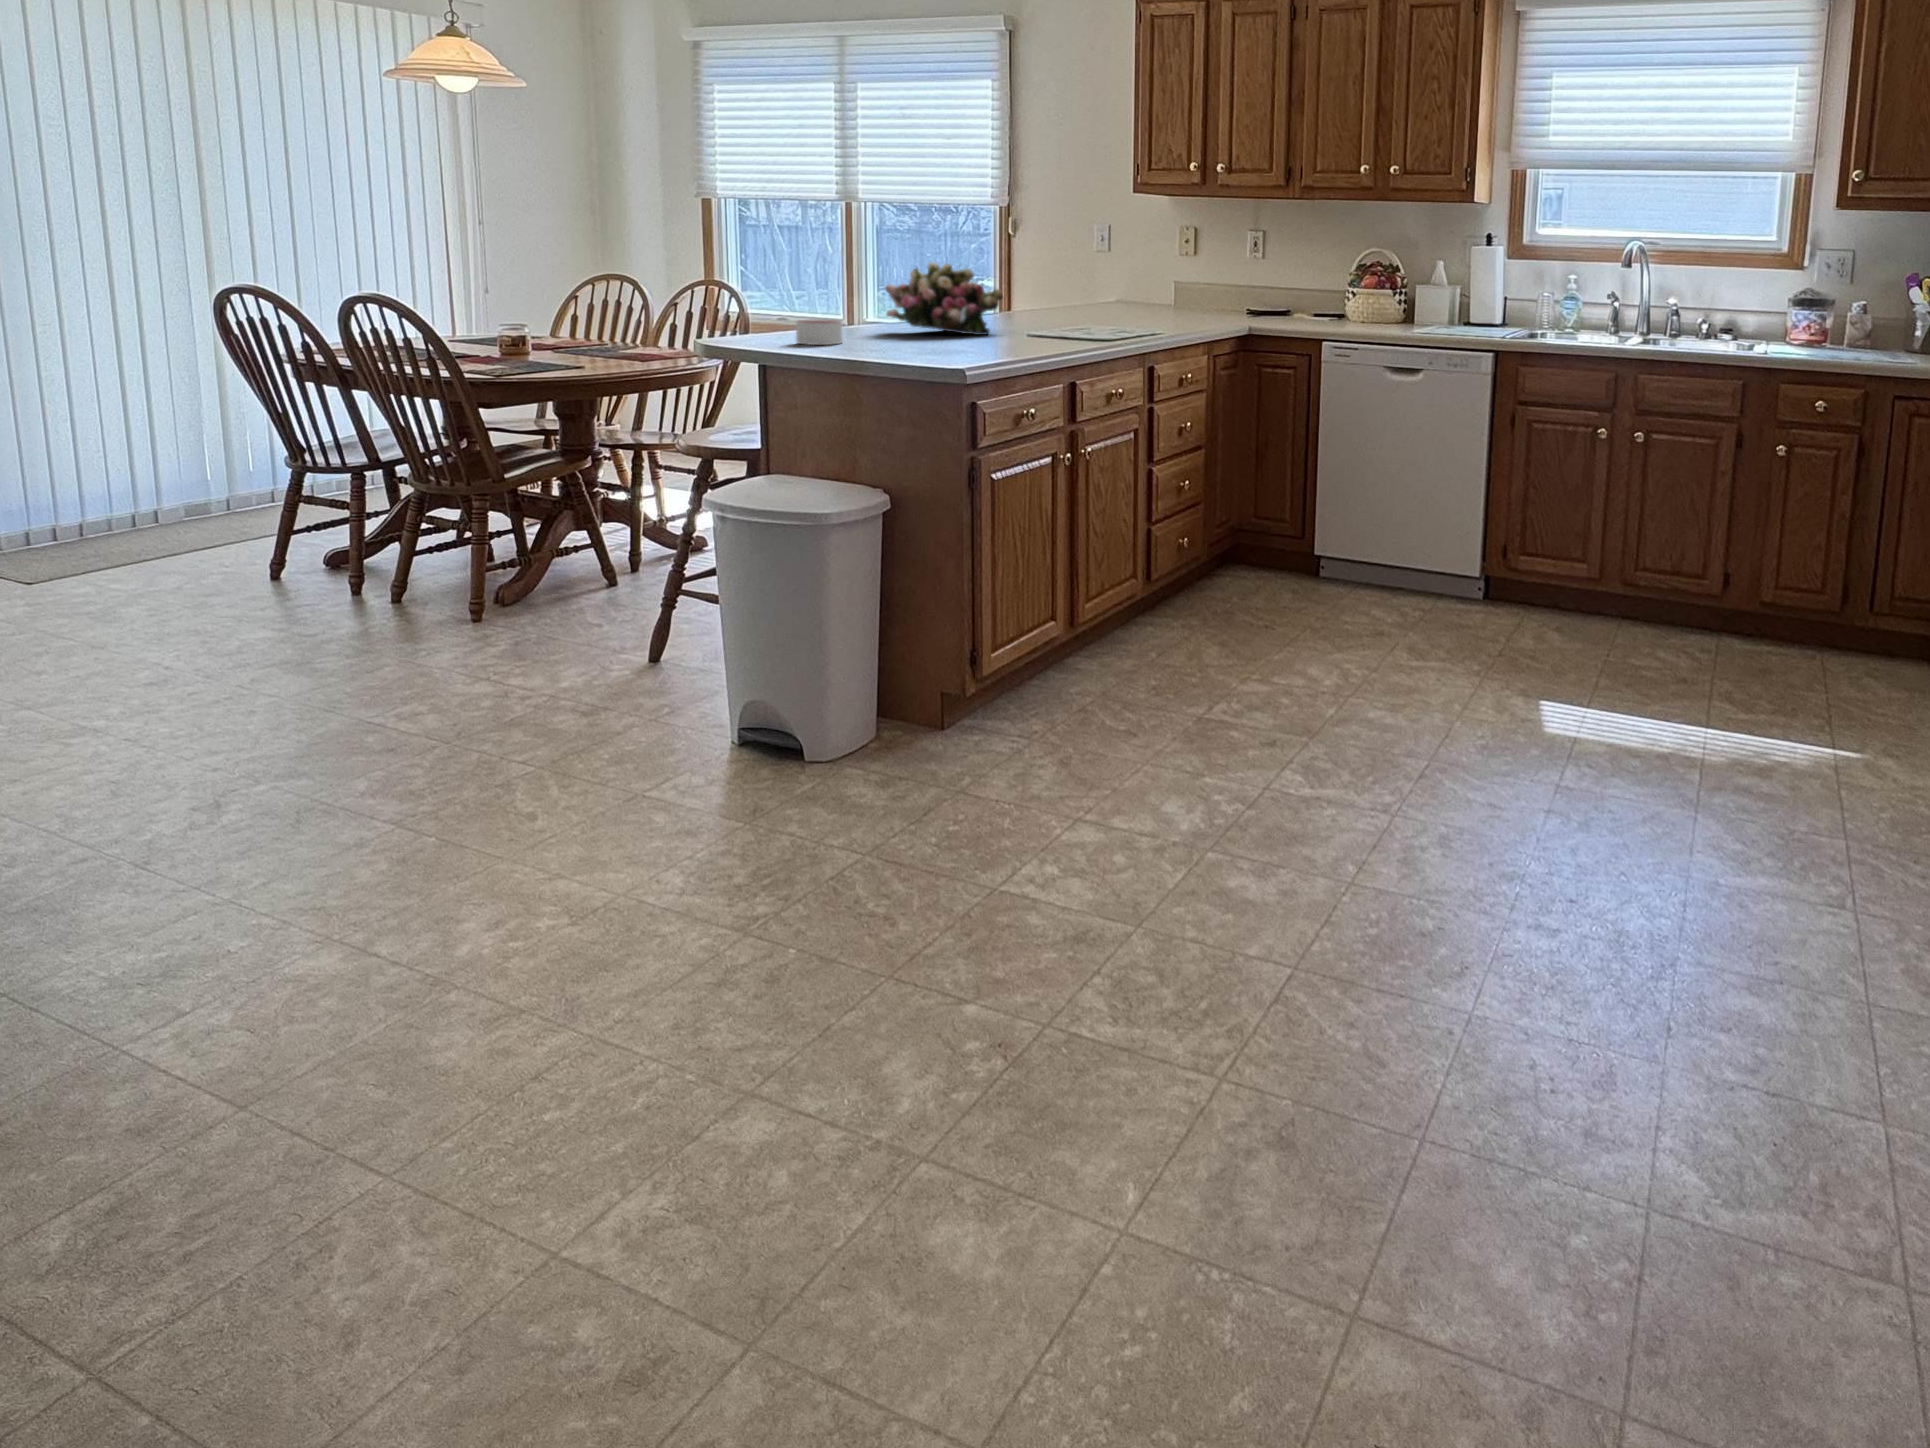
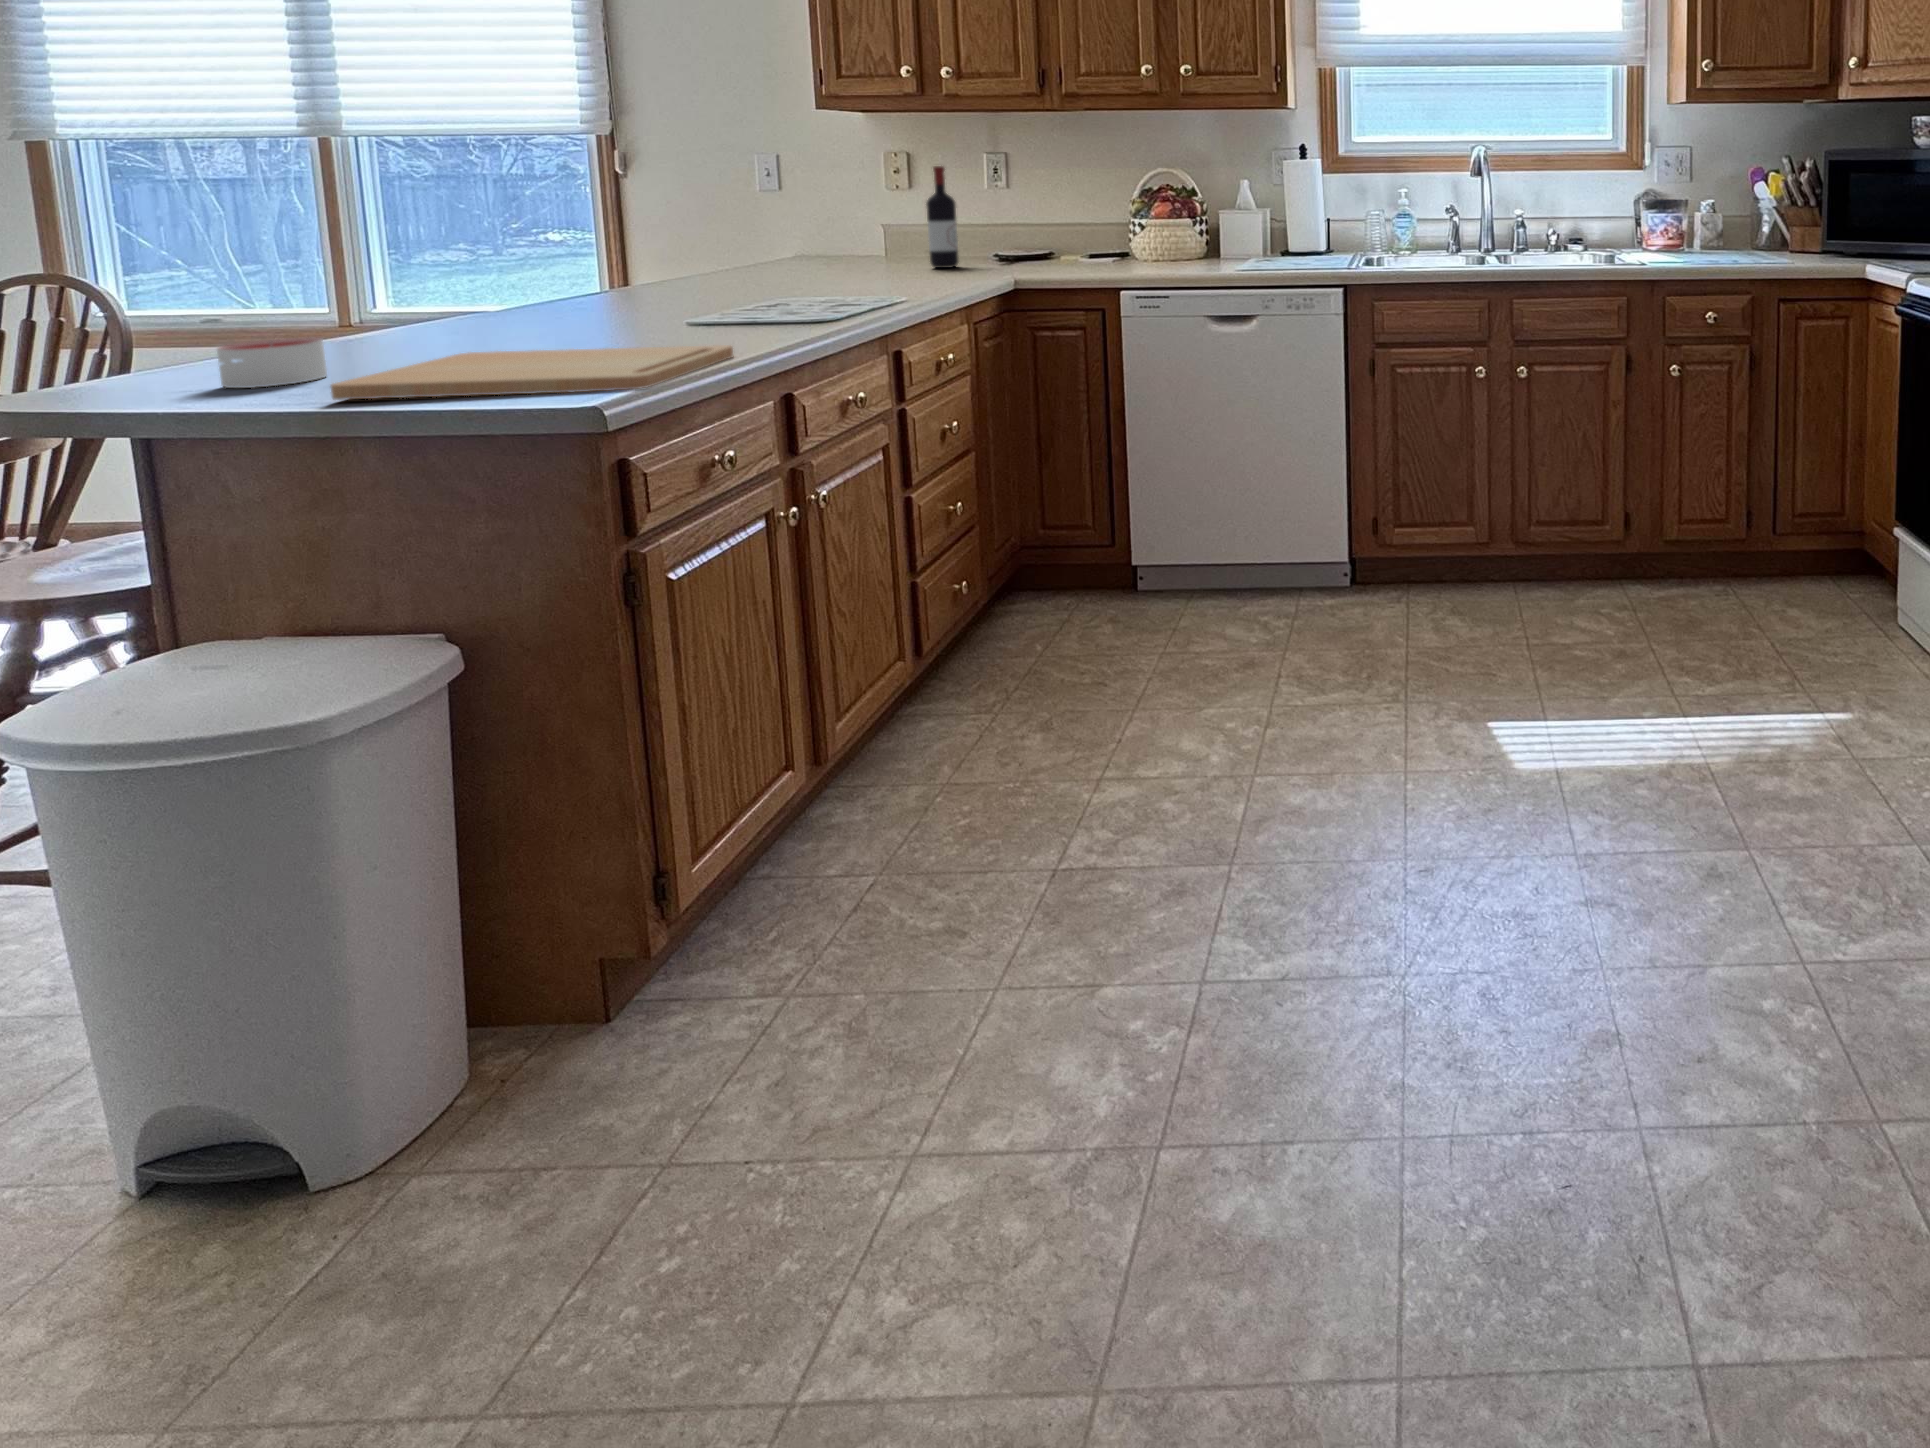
wine bottle: none [1197,238,1218,315] -> present [926,166,958,268]
flower arrangement: present [885,262,1003,335] -> none [410,224,639,334]
cutting board: none [844,336,1042,362] -> present [331,345,733,400]

